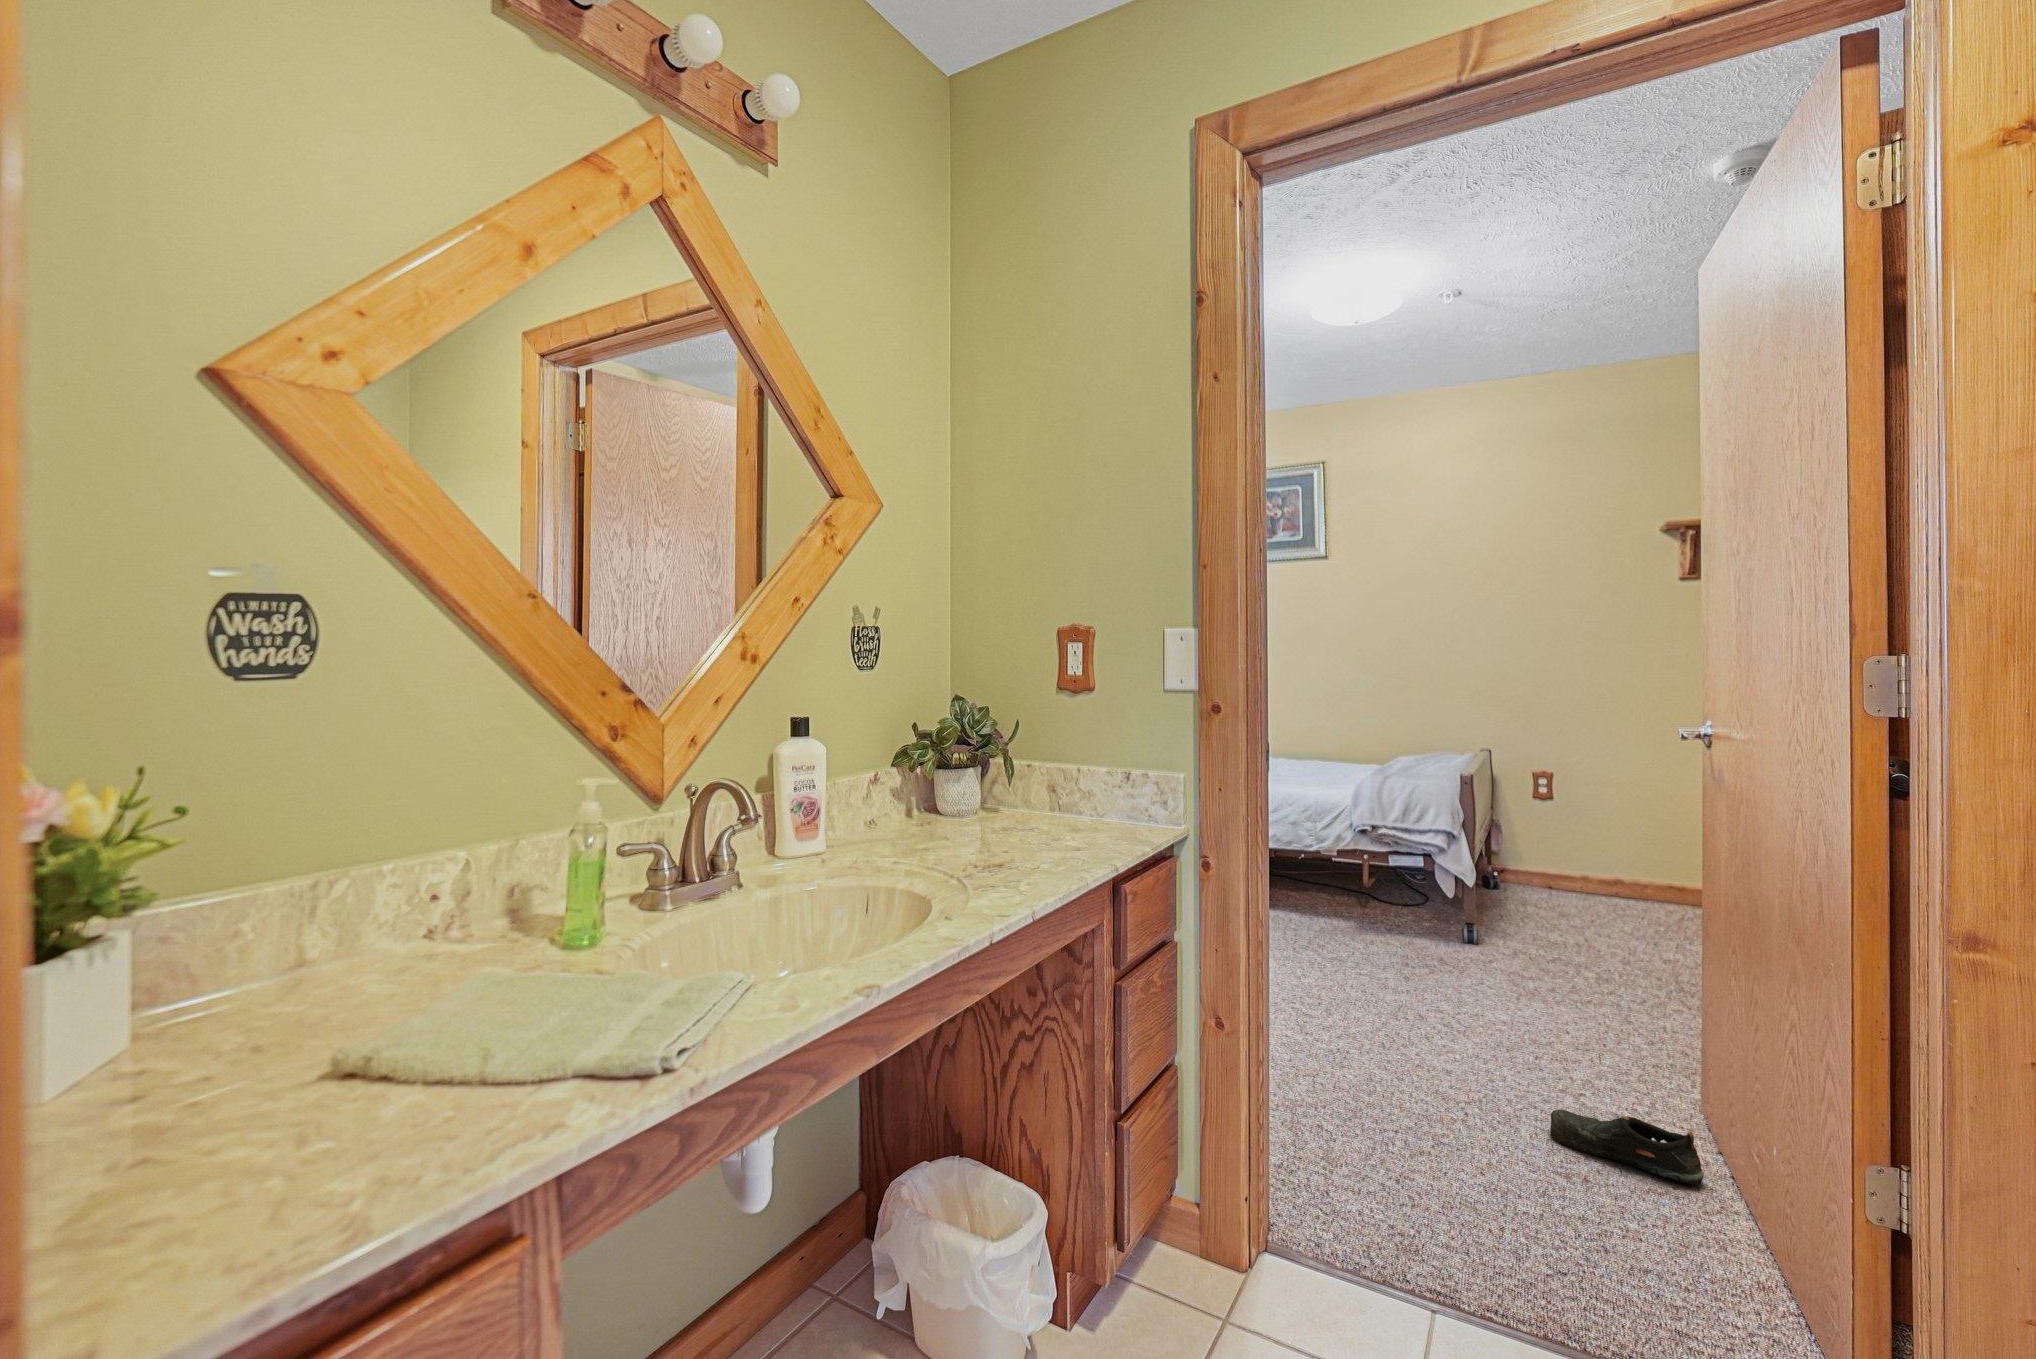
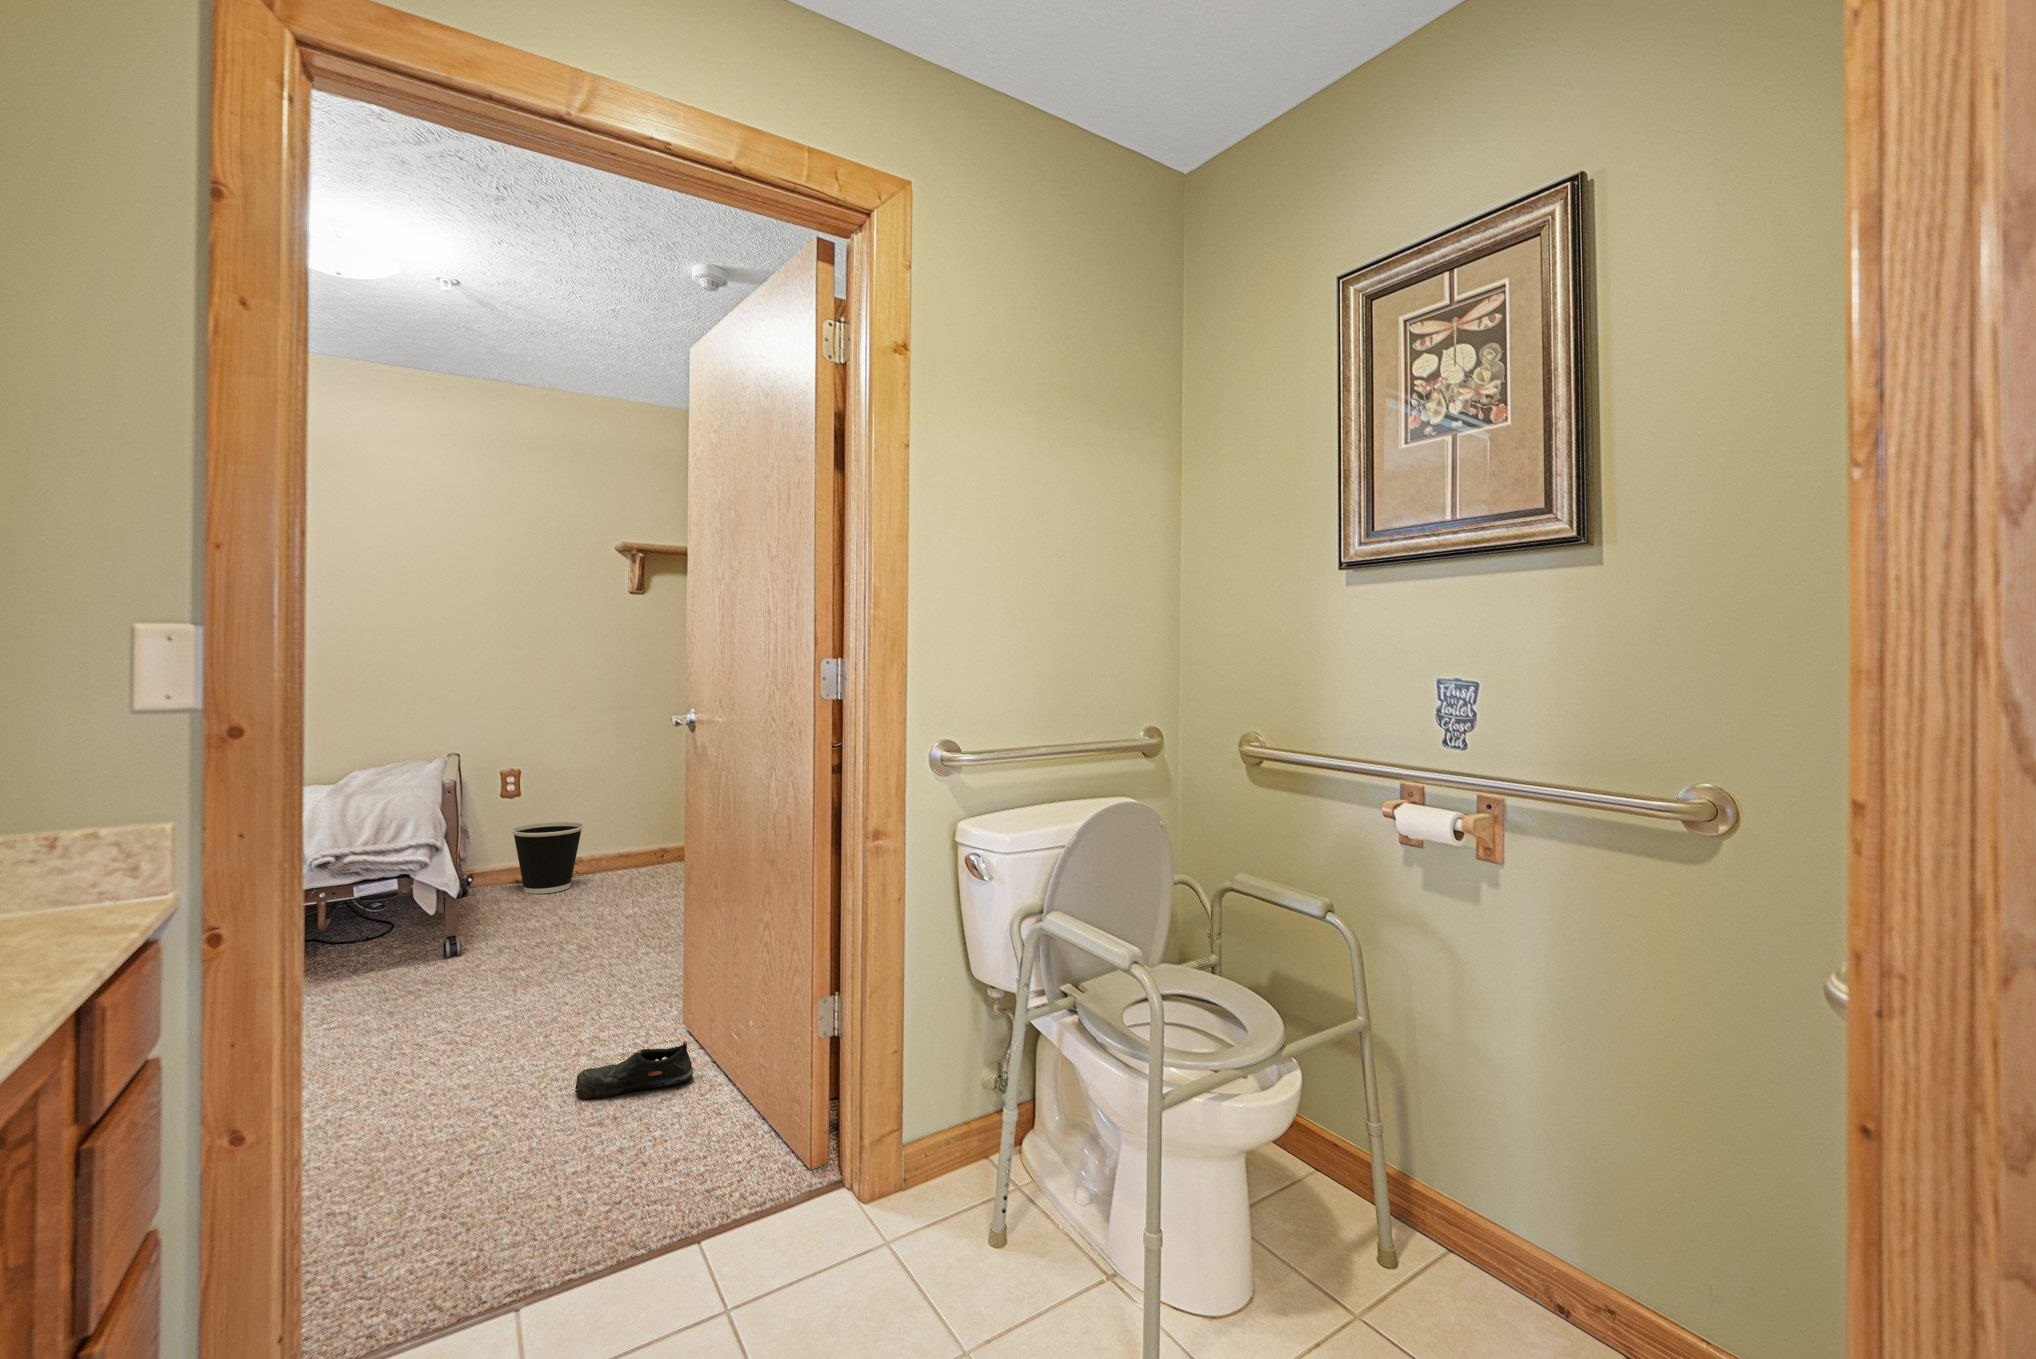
wastebasket: none [1543,828,1625,908] -> present [512,822,583,894]

